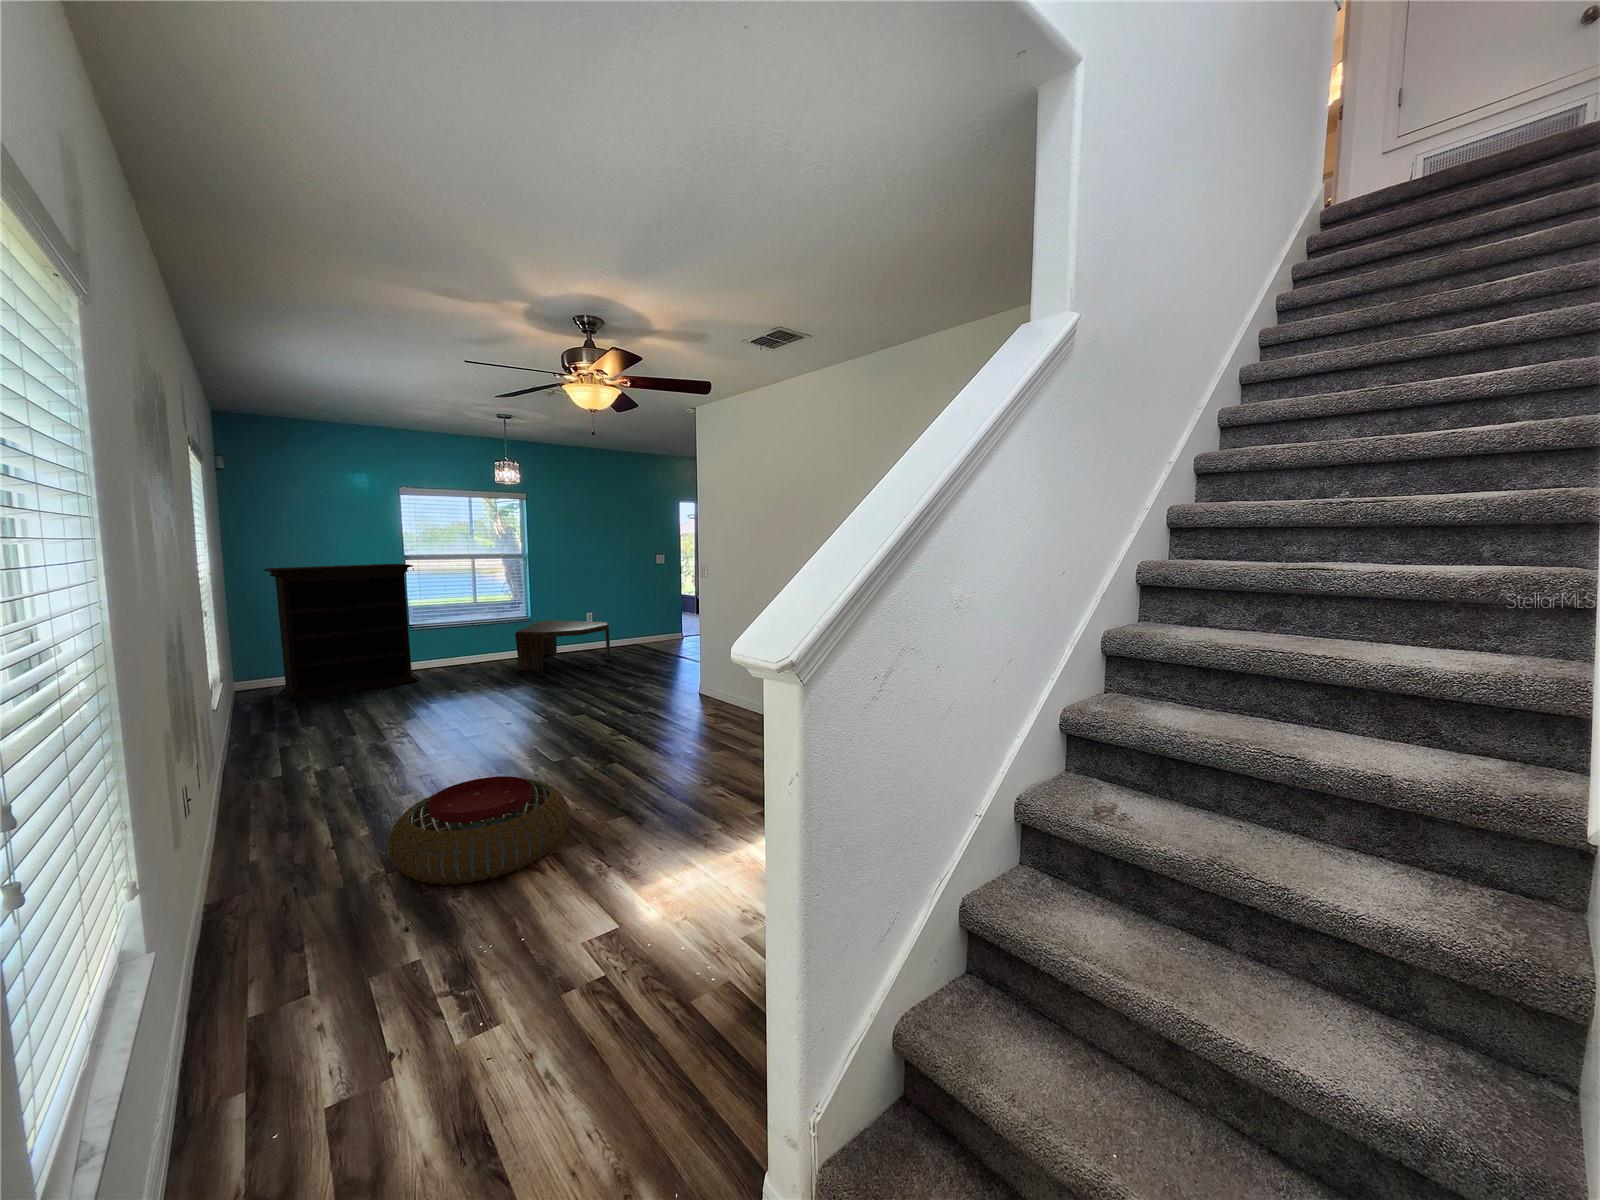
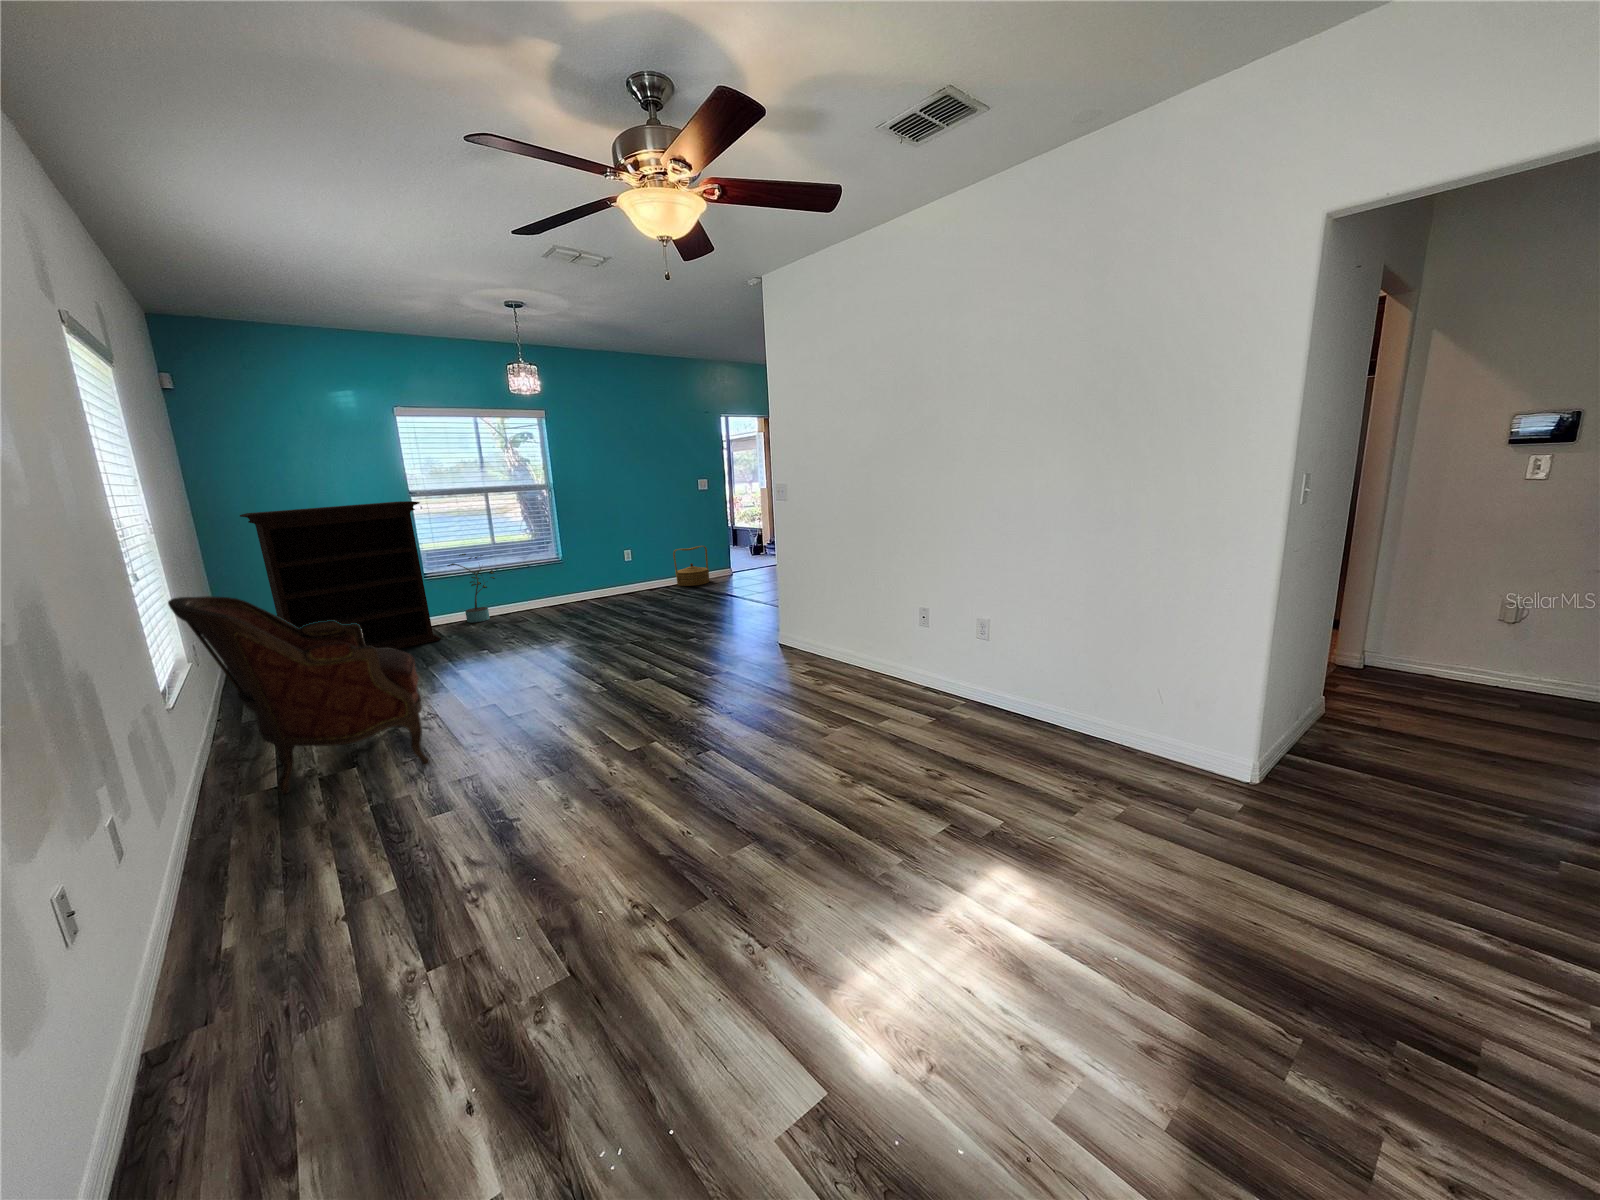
potted plant: none [430,609,471,669] -> present [447,554,495,622]
woven basket: none [630,612,662,647] -> present [673,546,709,586]
coffee table: present [515,620,610,672] -> none [548,560,658,622]
armchair: none [224,630,400,781] -> present [168,596,429,794]
pouf: present [388,776,569,885] -> none [423,798,685,995]

